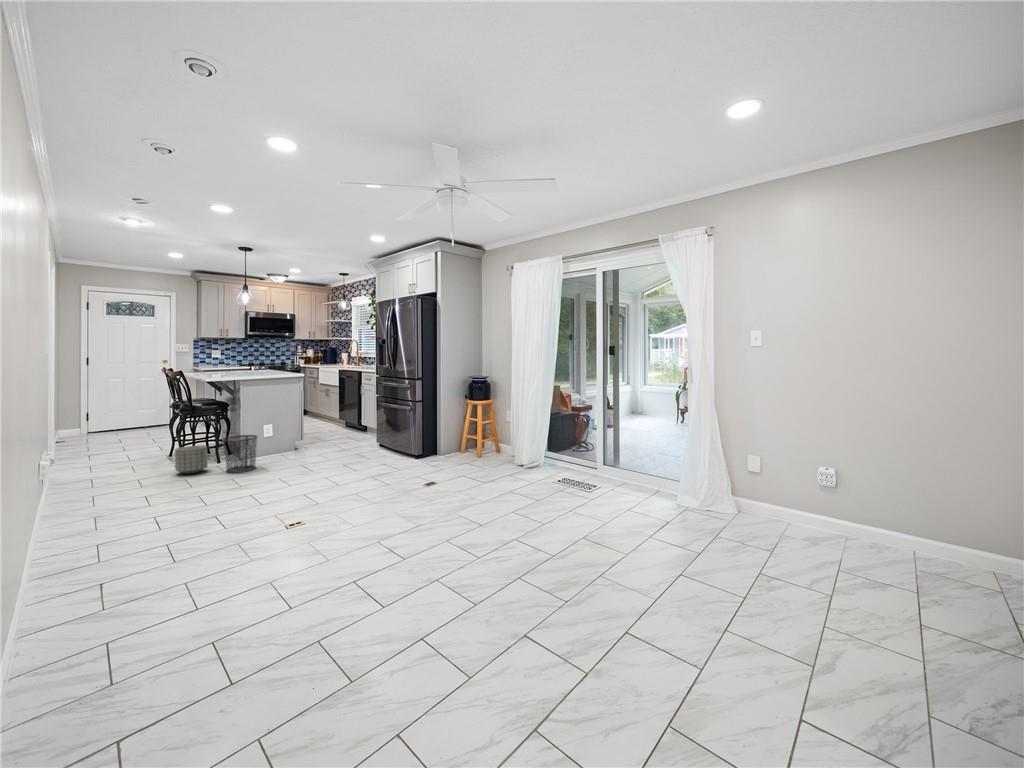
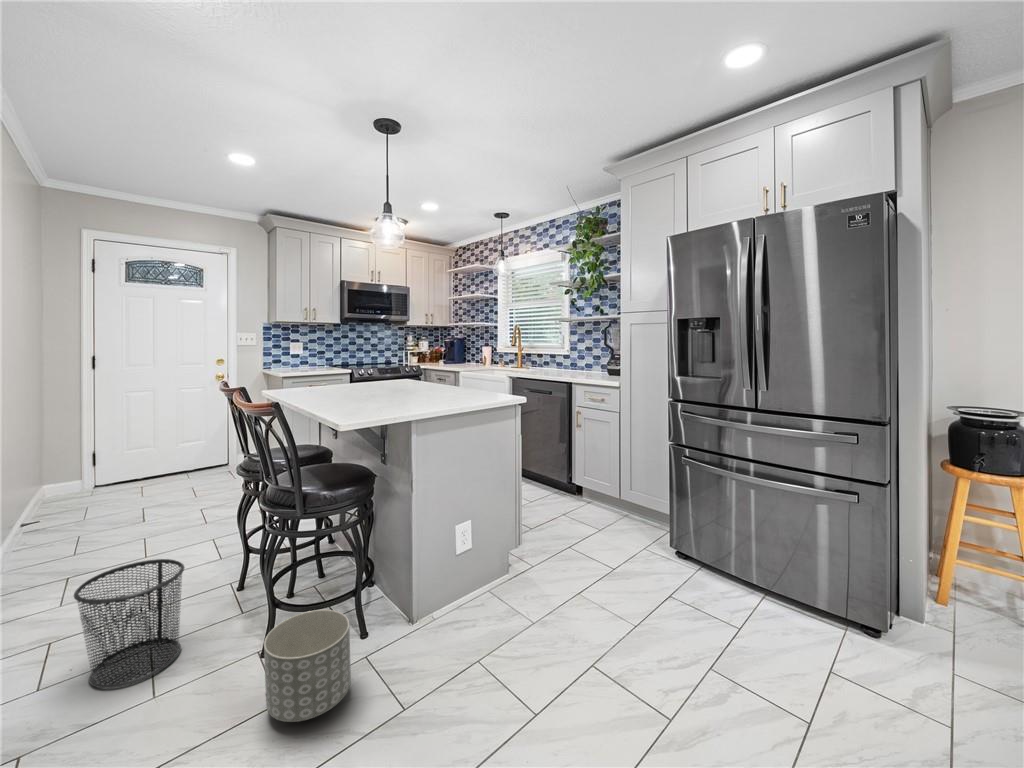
waste bin: present [222,435,258,473] -> present [74,559,184,688]

